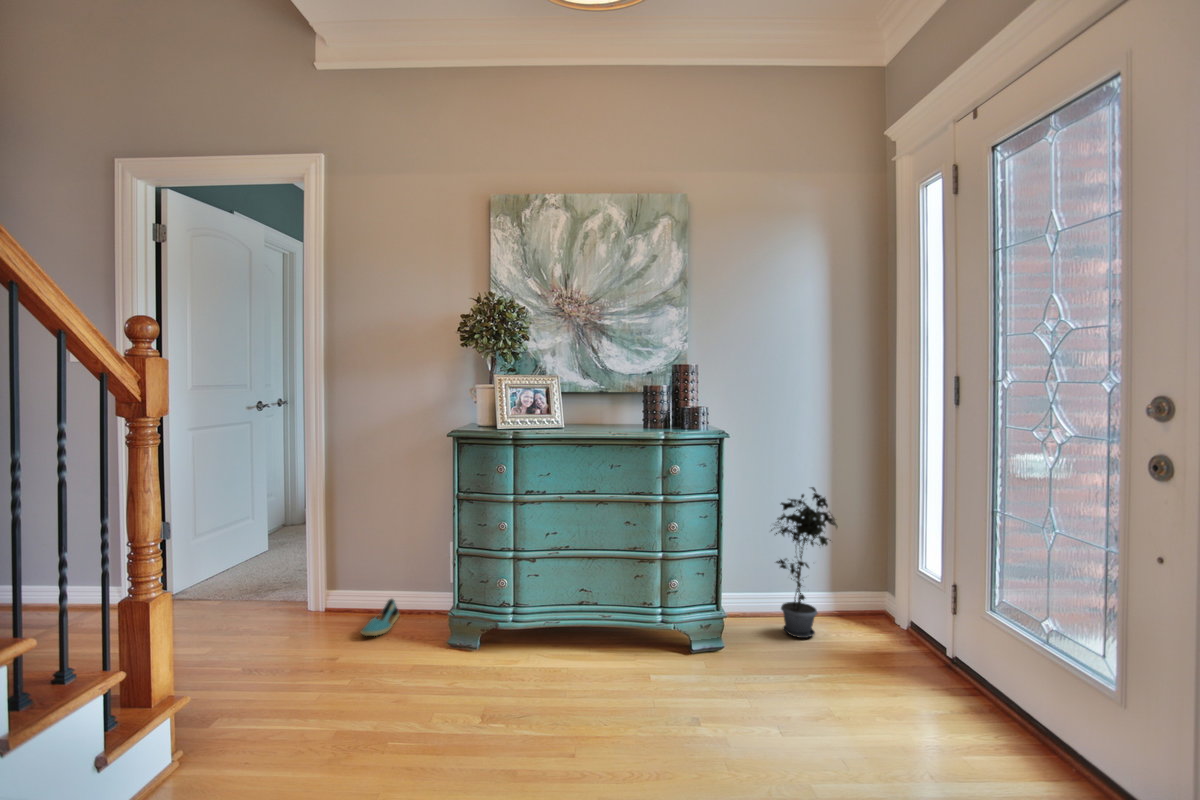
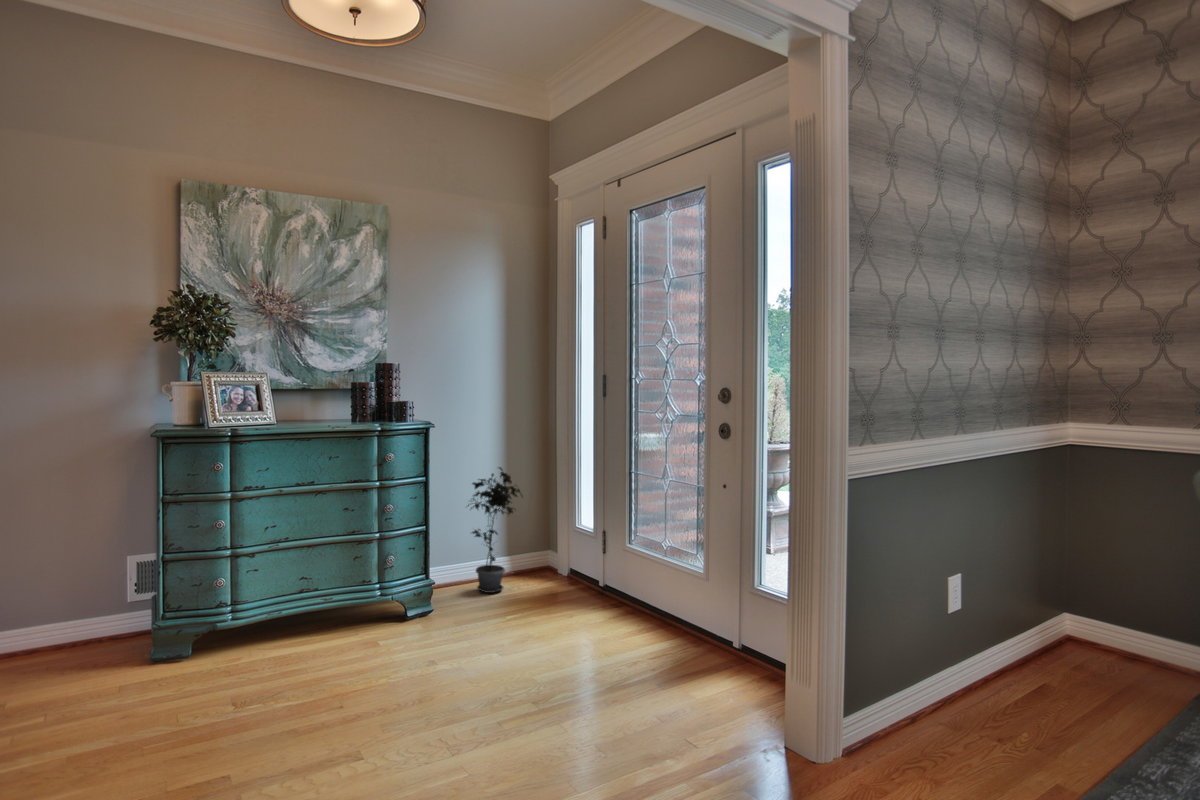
shoe: present [360,599,399,636] -> none [25,623,65,664]

